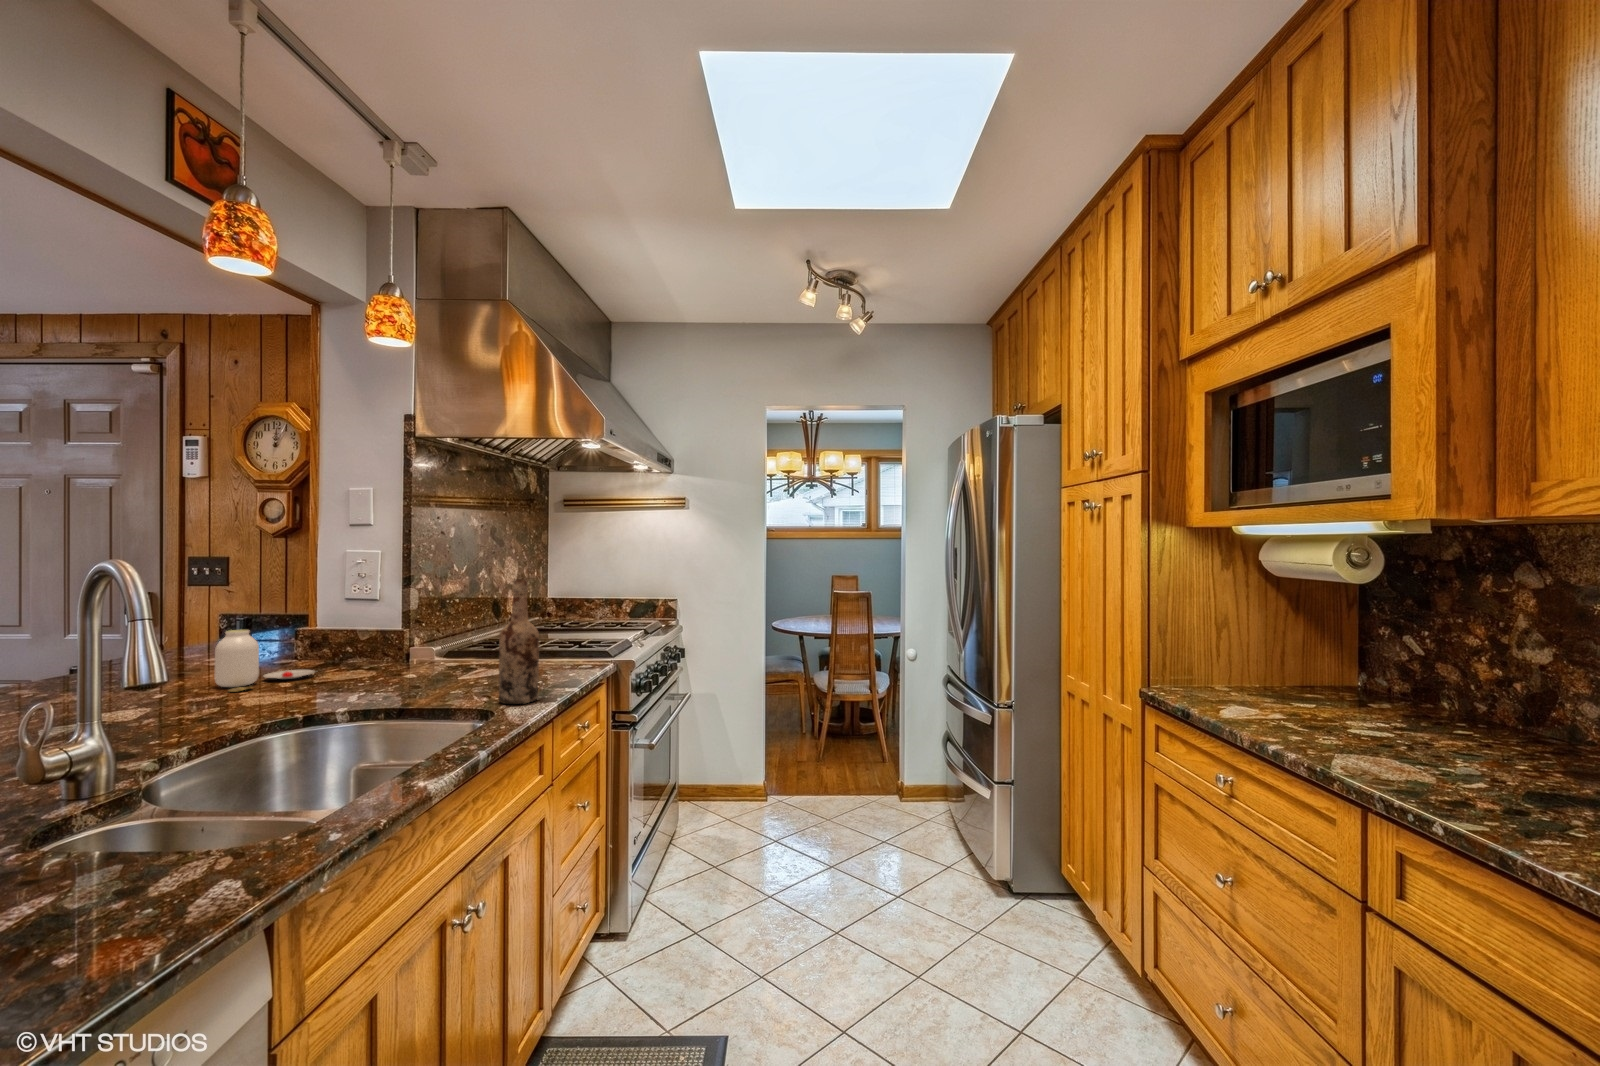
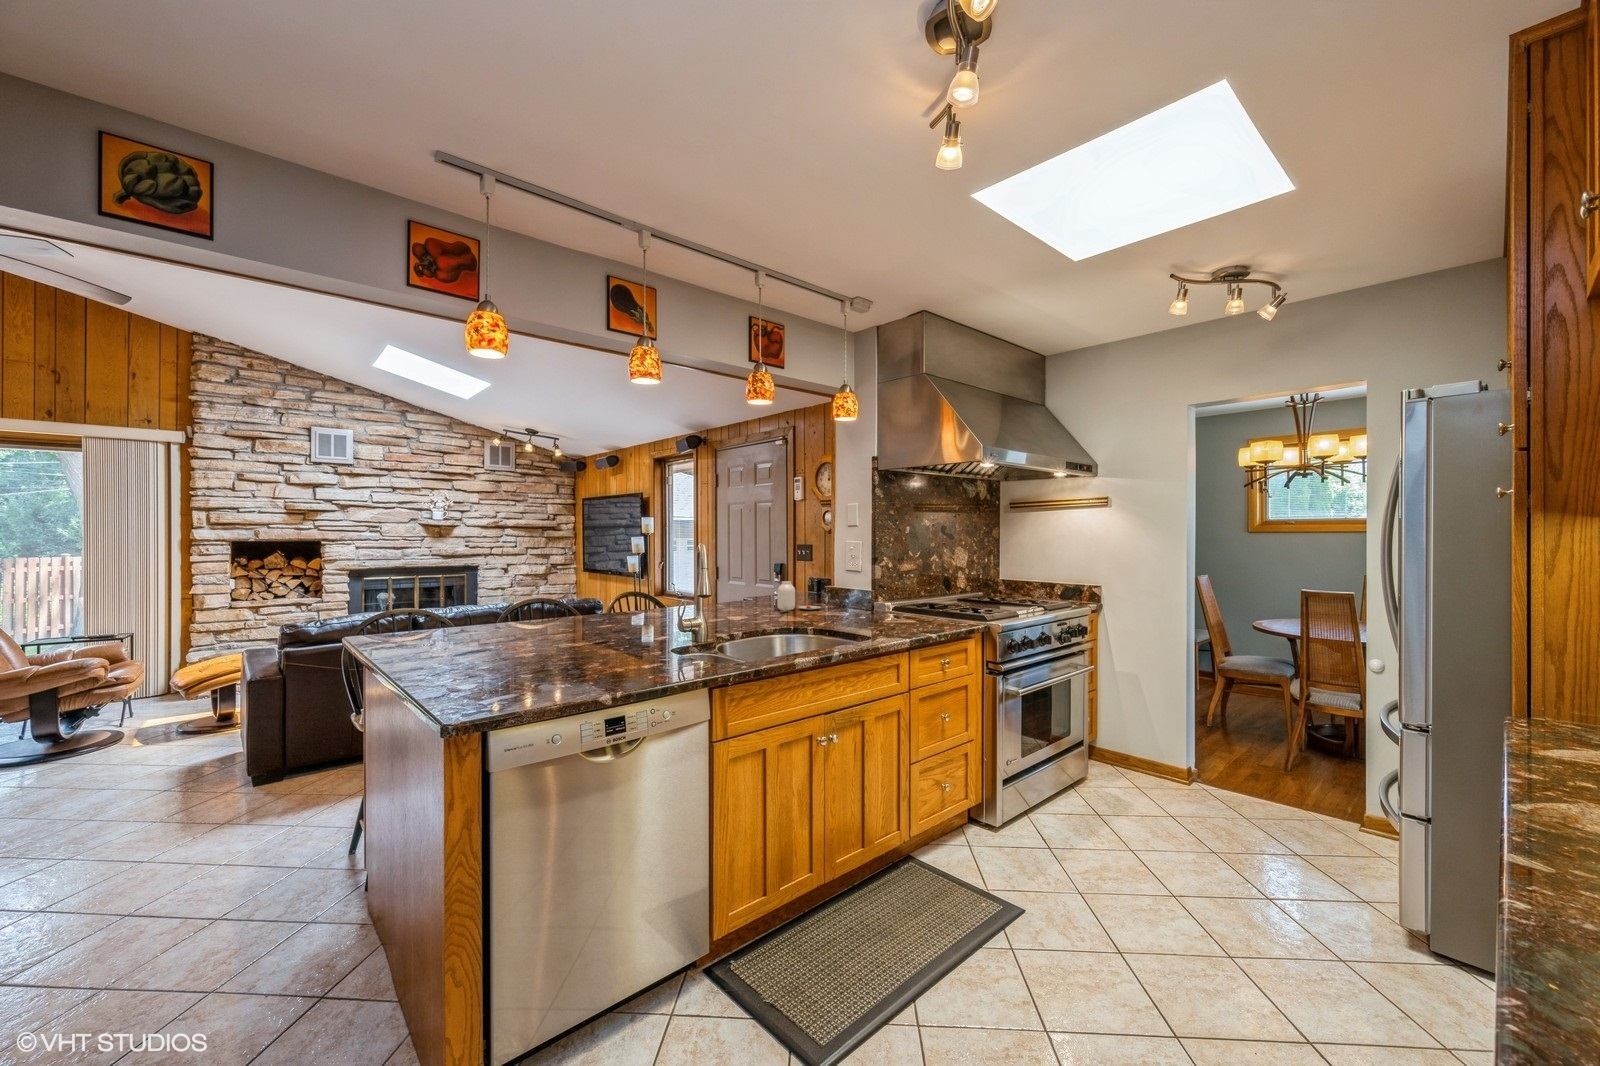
wine bottle: present [499,579,539,704] -> none [875,558,899,634]

